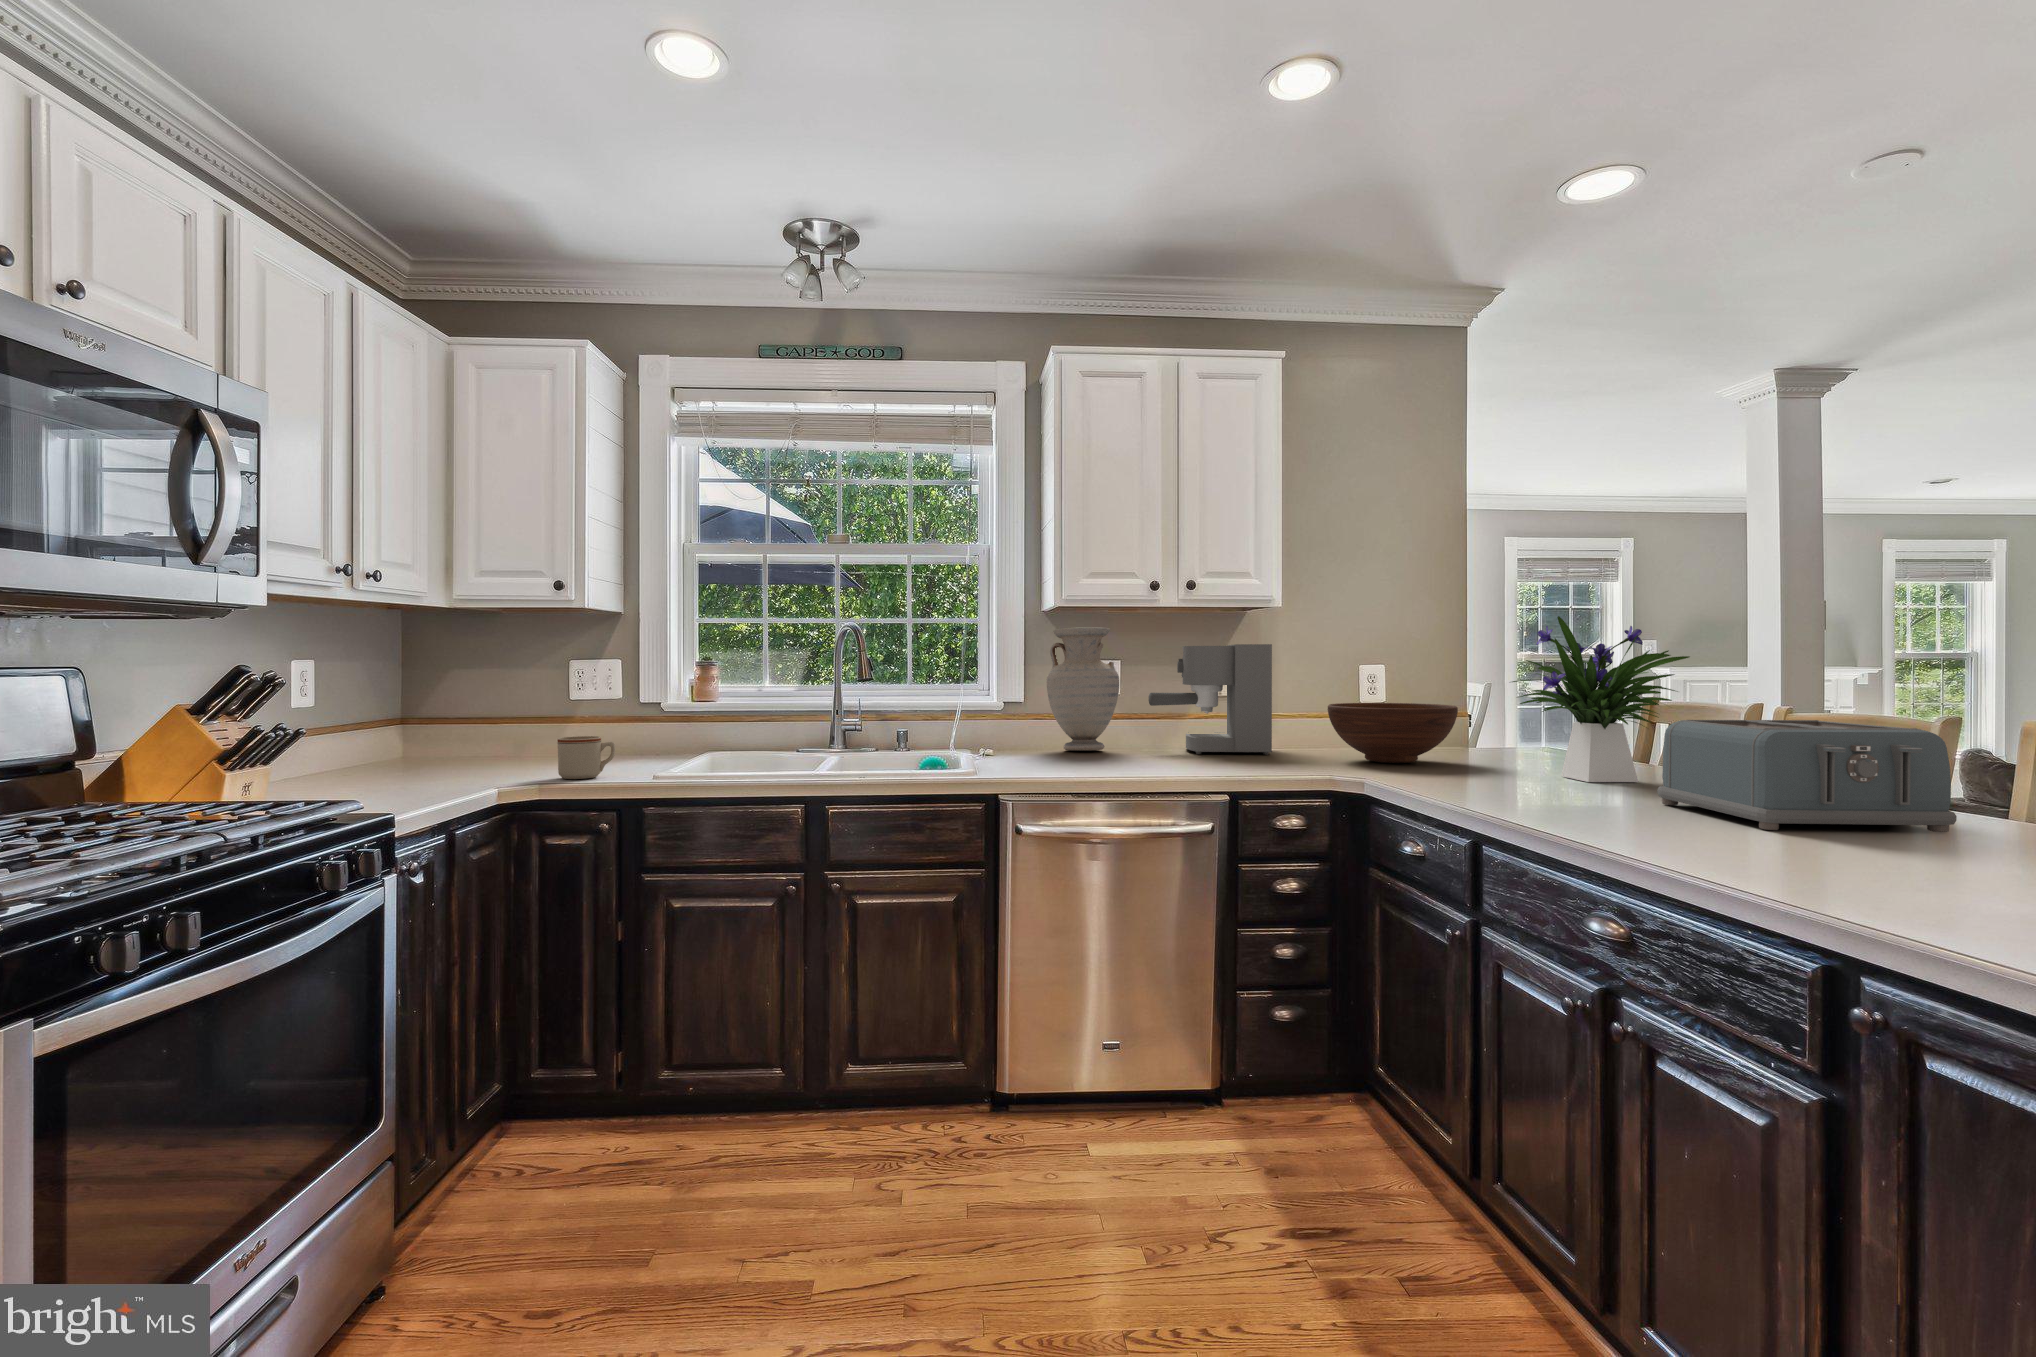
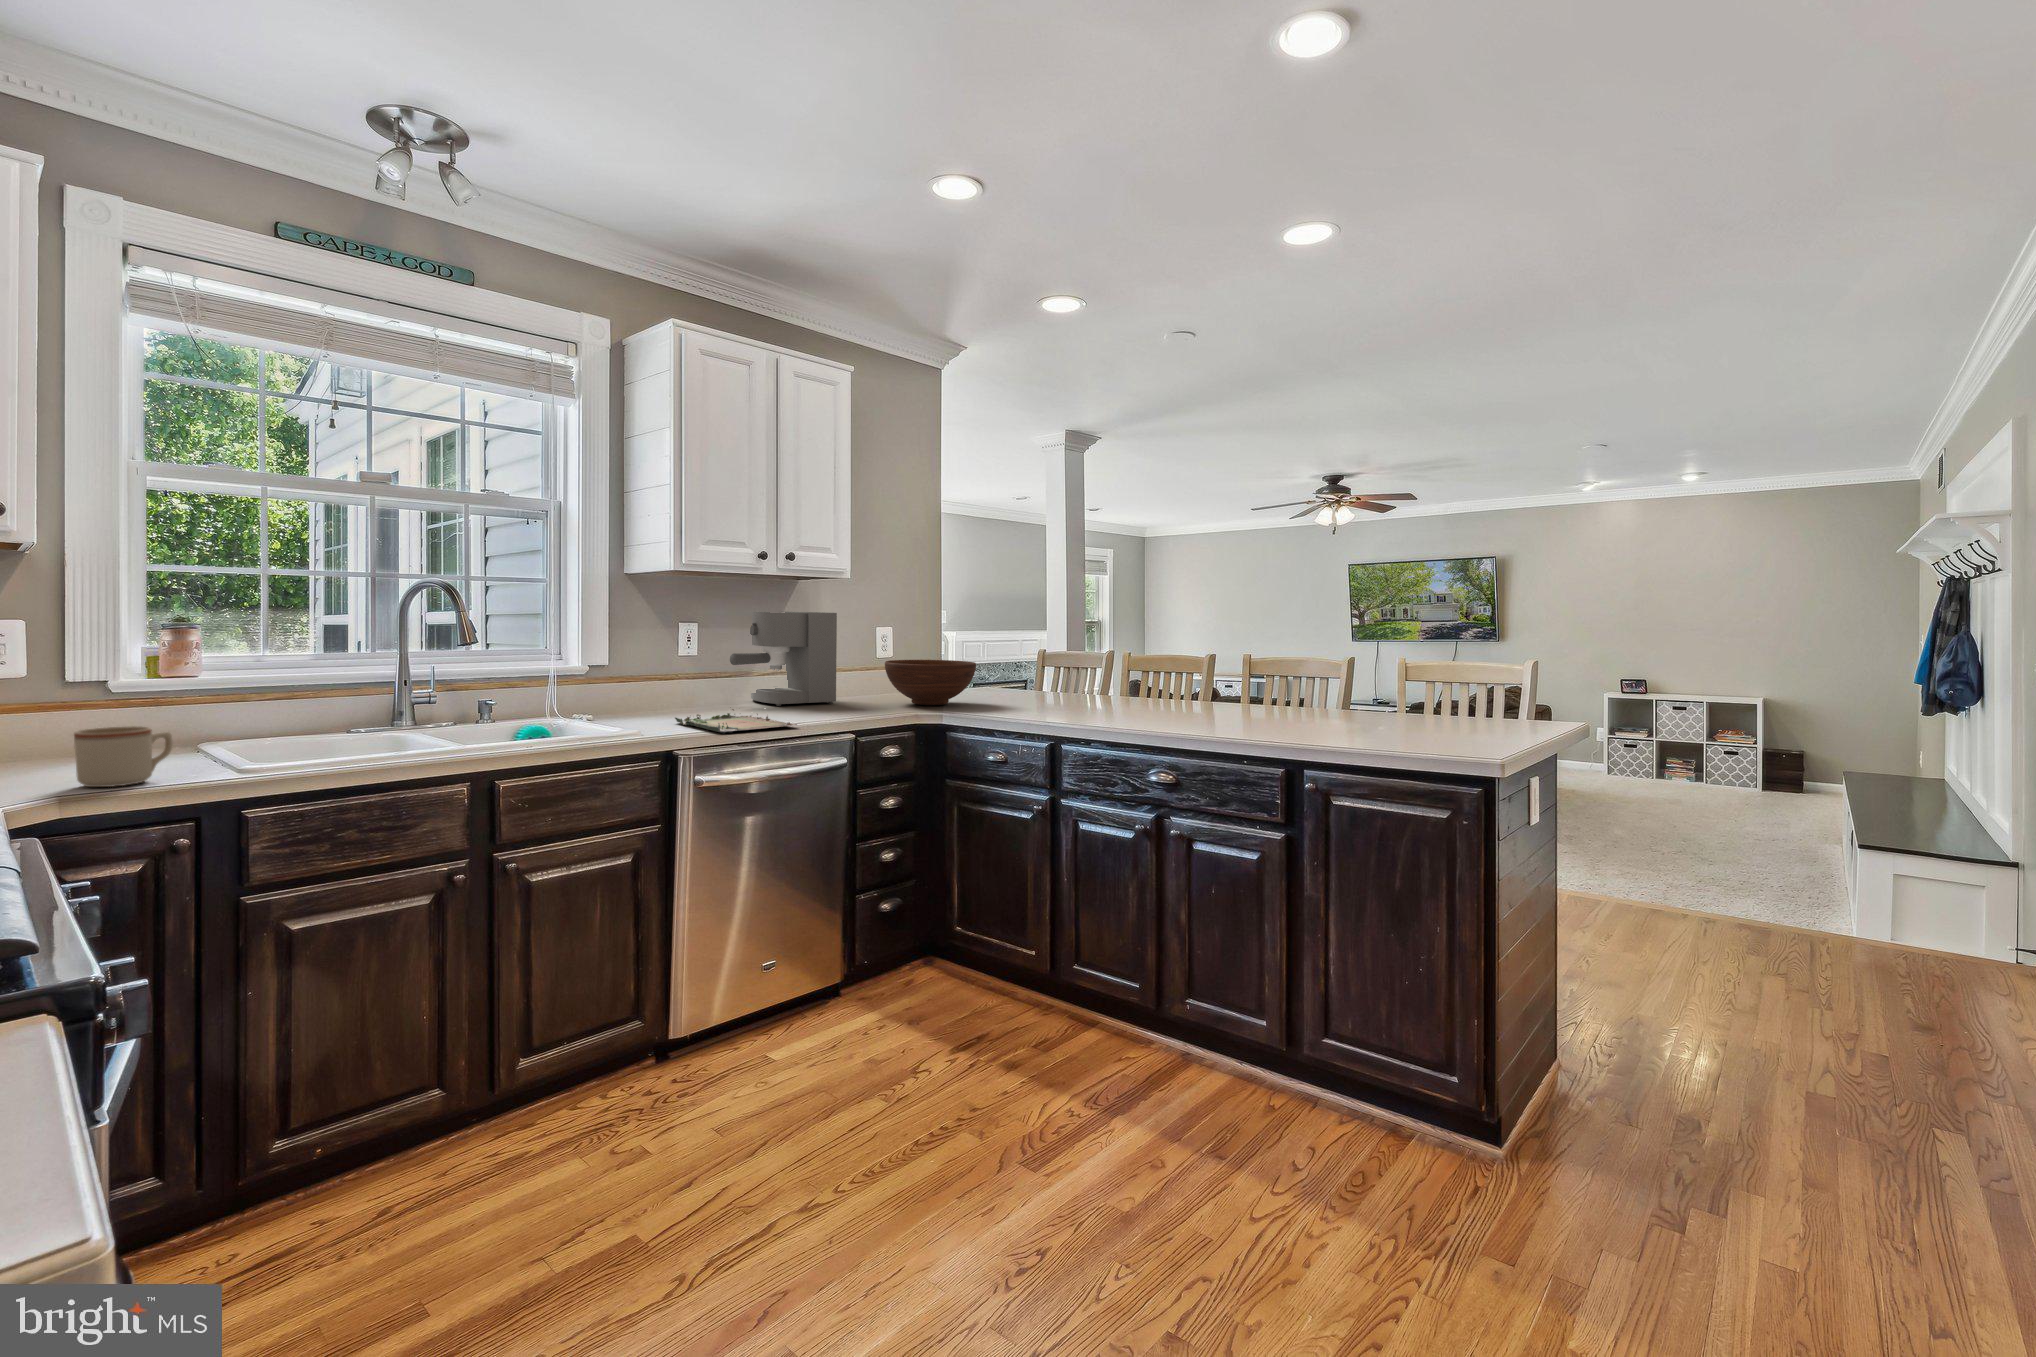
flower arrangement: present [1512,616,1690,782] -> none [1024,603,1128,711]
vase: present [1047,628,1119,751] -> none [631,593,705,709]
toaster: present [1657,720,1957,832] -> none [1132,669,1265,732]
tray: none [1041,750,1142,776] -> present [675,709,797,733]

